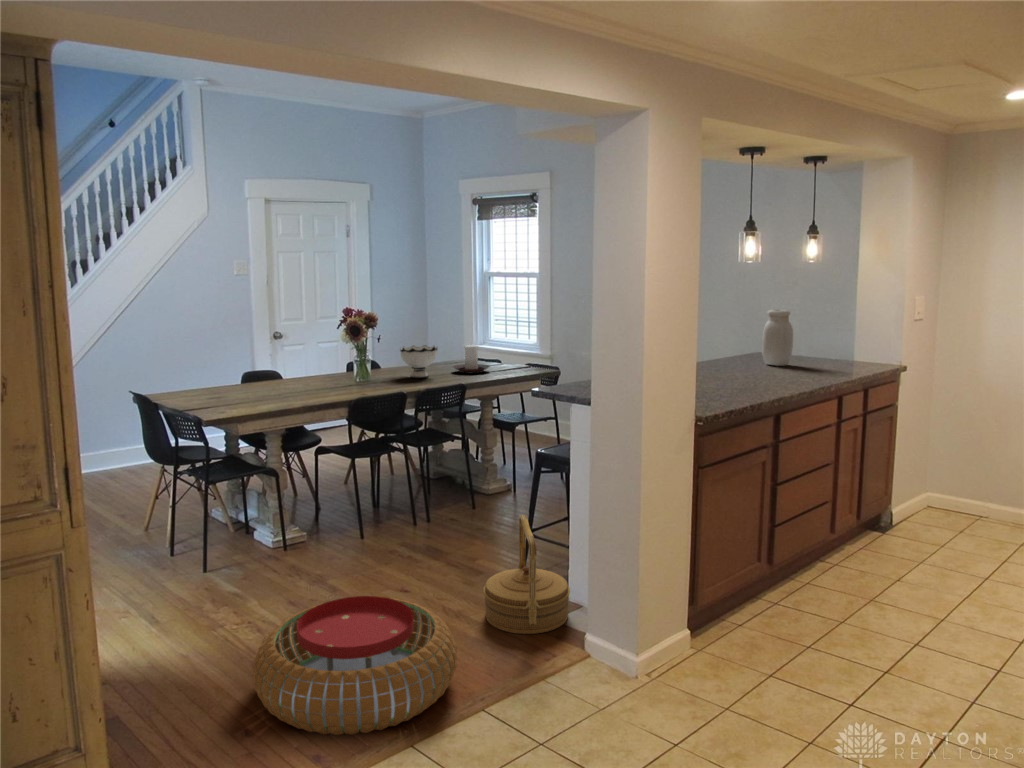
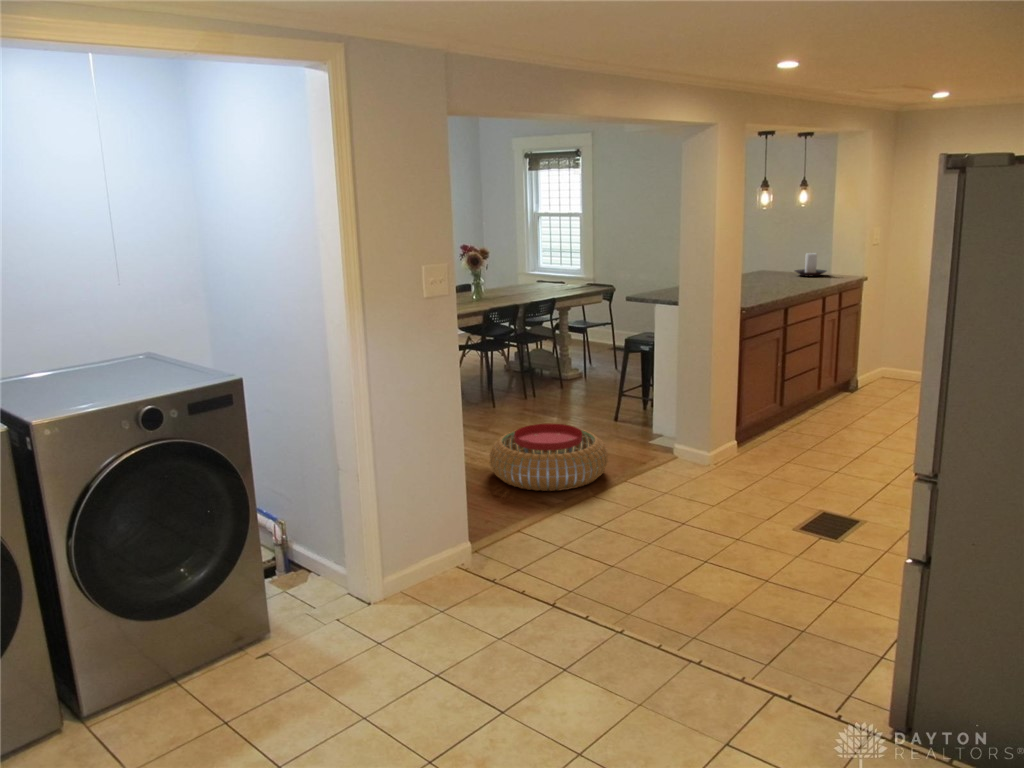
jar: present [762,310,793,366] -> none [769,240,790,279]
bowl: present [400,345,437,379] -> none [501,272,528,297]
candle holder: present [453,345,490,374] -> present [795,253,826,276]
woven basket: present [483,515,570,634] -> none [603,378,659,449]

